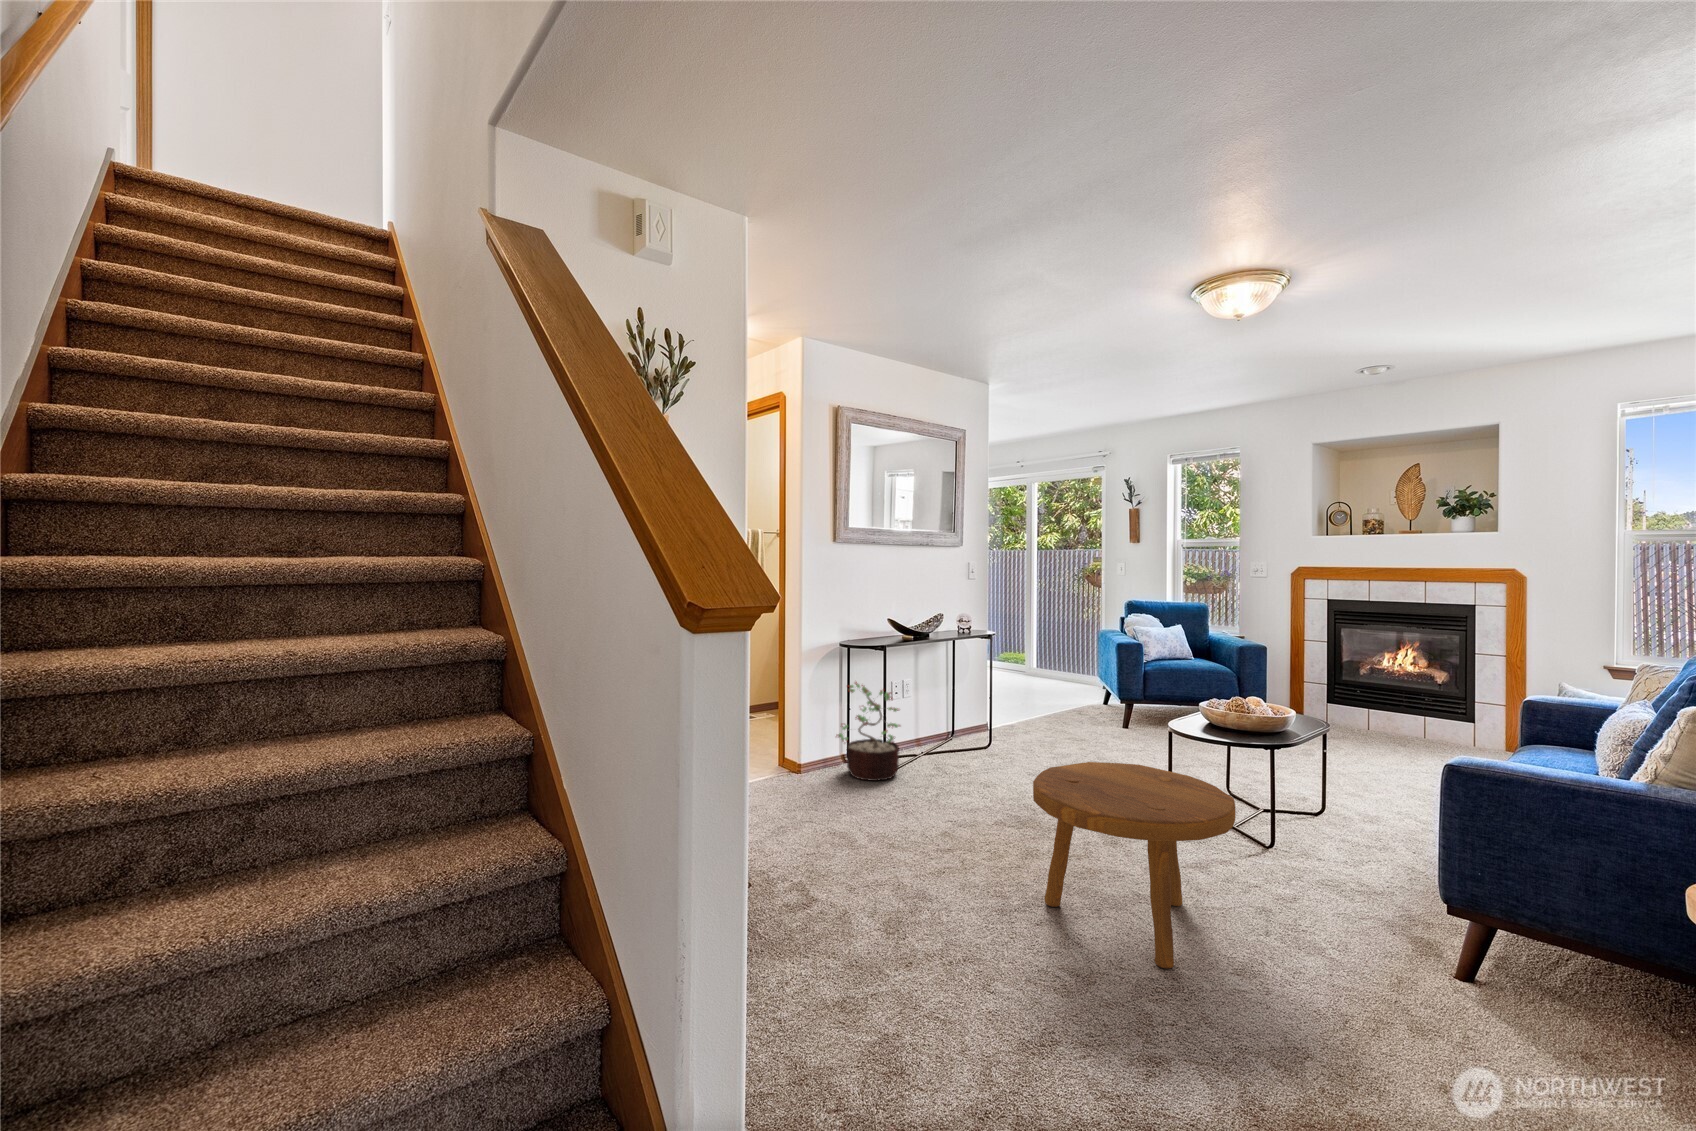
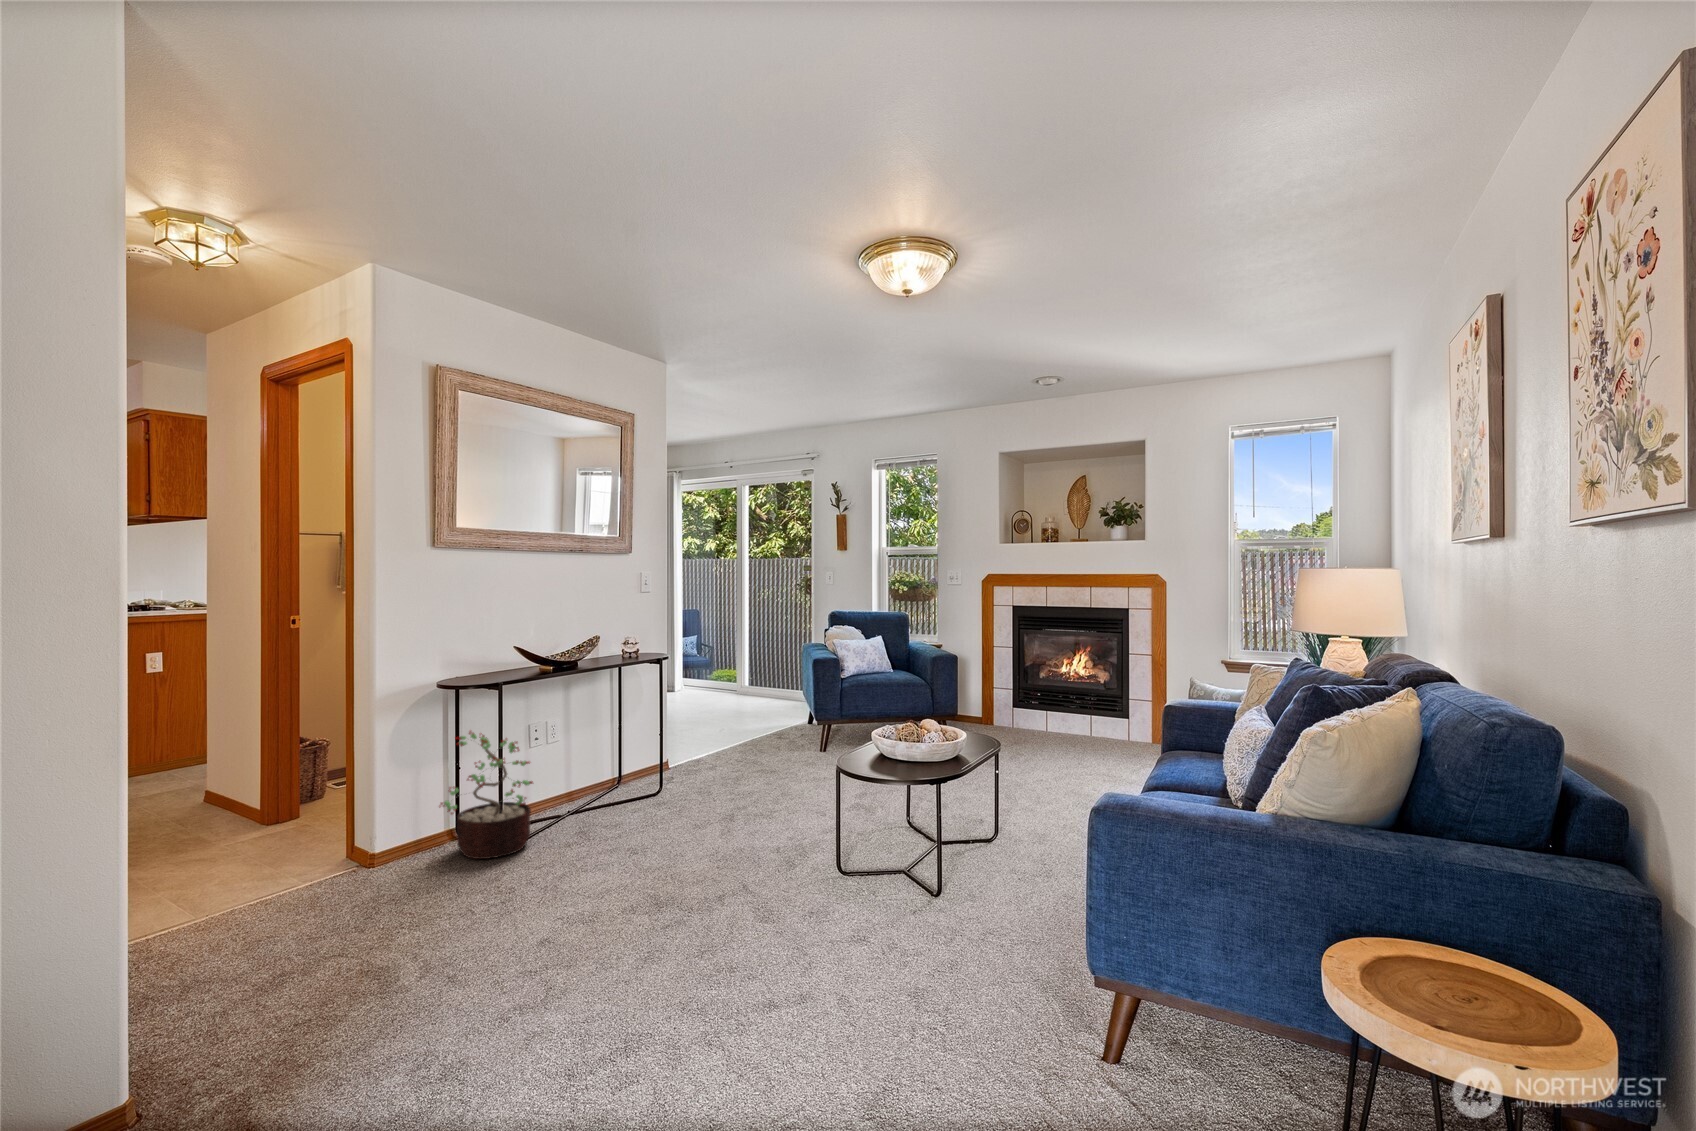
footstool: present [1033,762,1236,968] -> none [641,813,870,1067]

